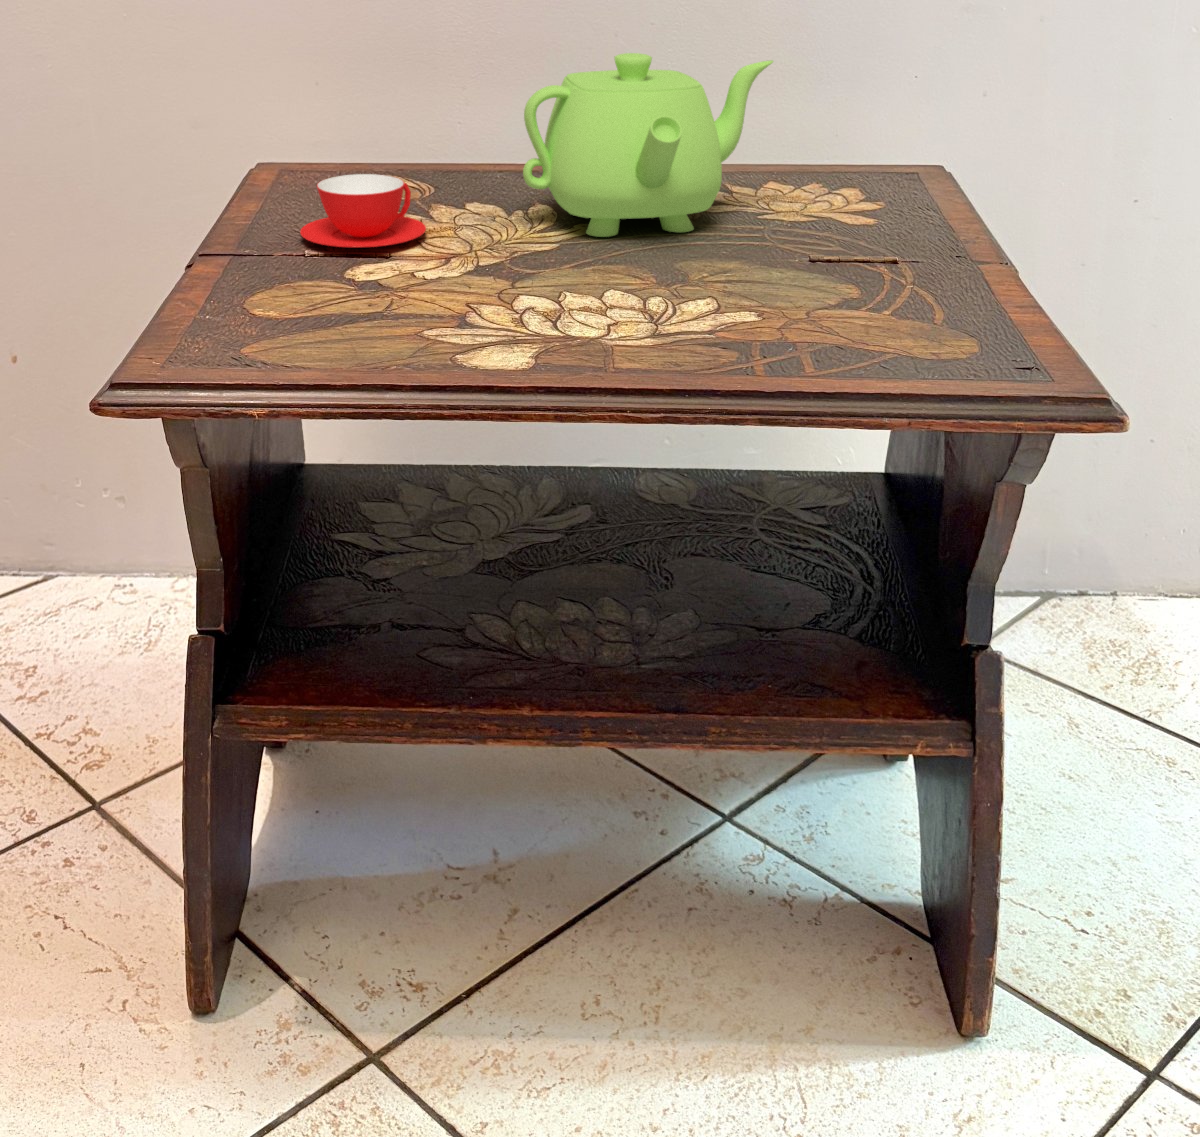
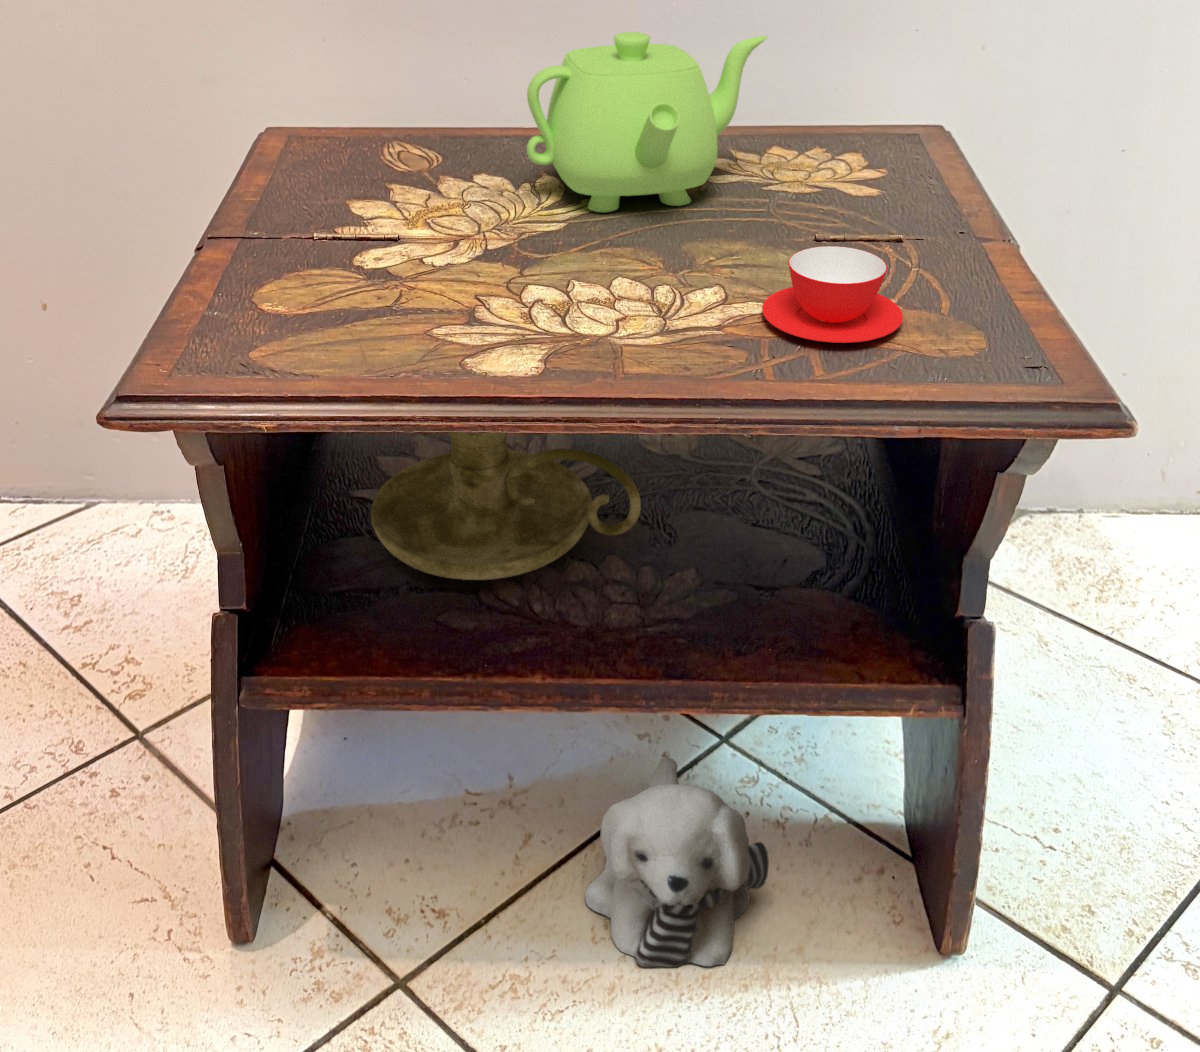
teacup: present [300,174,426,247] -> present [762,246,903,343]
candle holder: none [351,424,639,616] -> present [371,432,641,580]
plush toy: none [576,827,776,1044] -> present [585,757,769,967]

